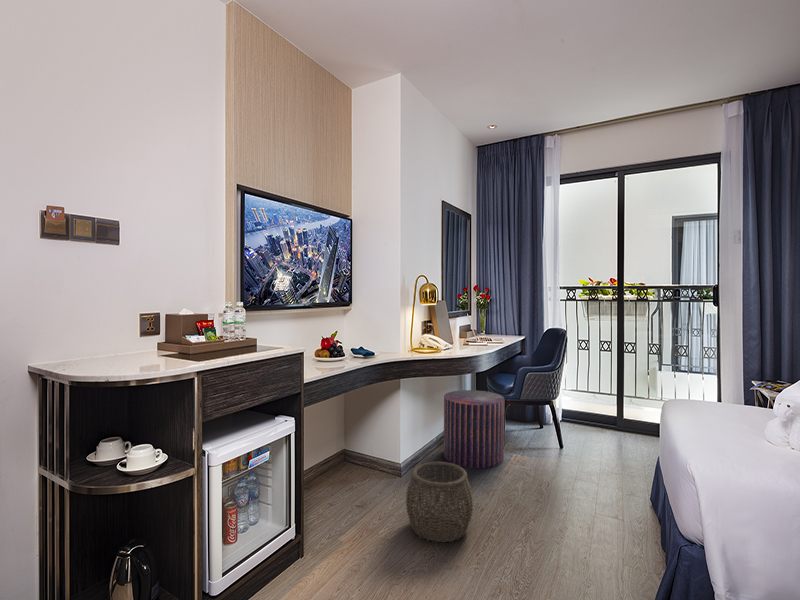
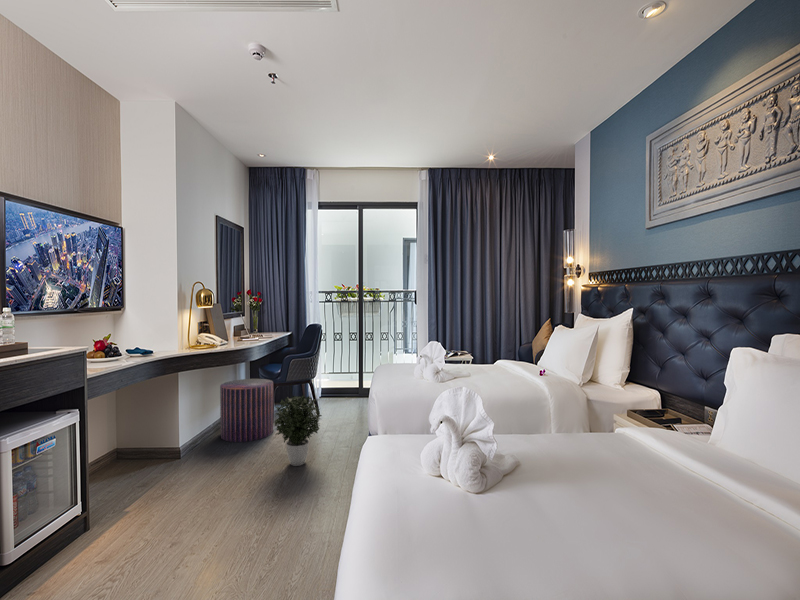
potted plant: none [508,426,573,523] -> present [275,396,322,466]
woven basket: present [406,462,473,543] -> none [188,433,247,496]

